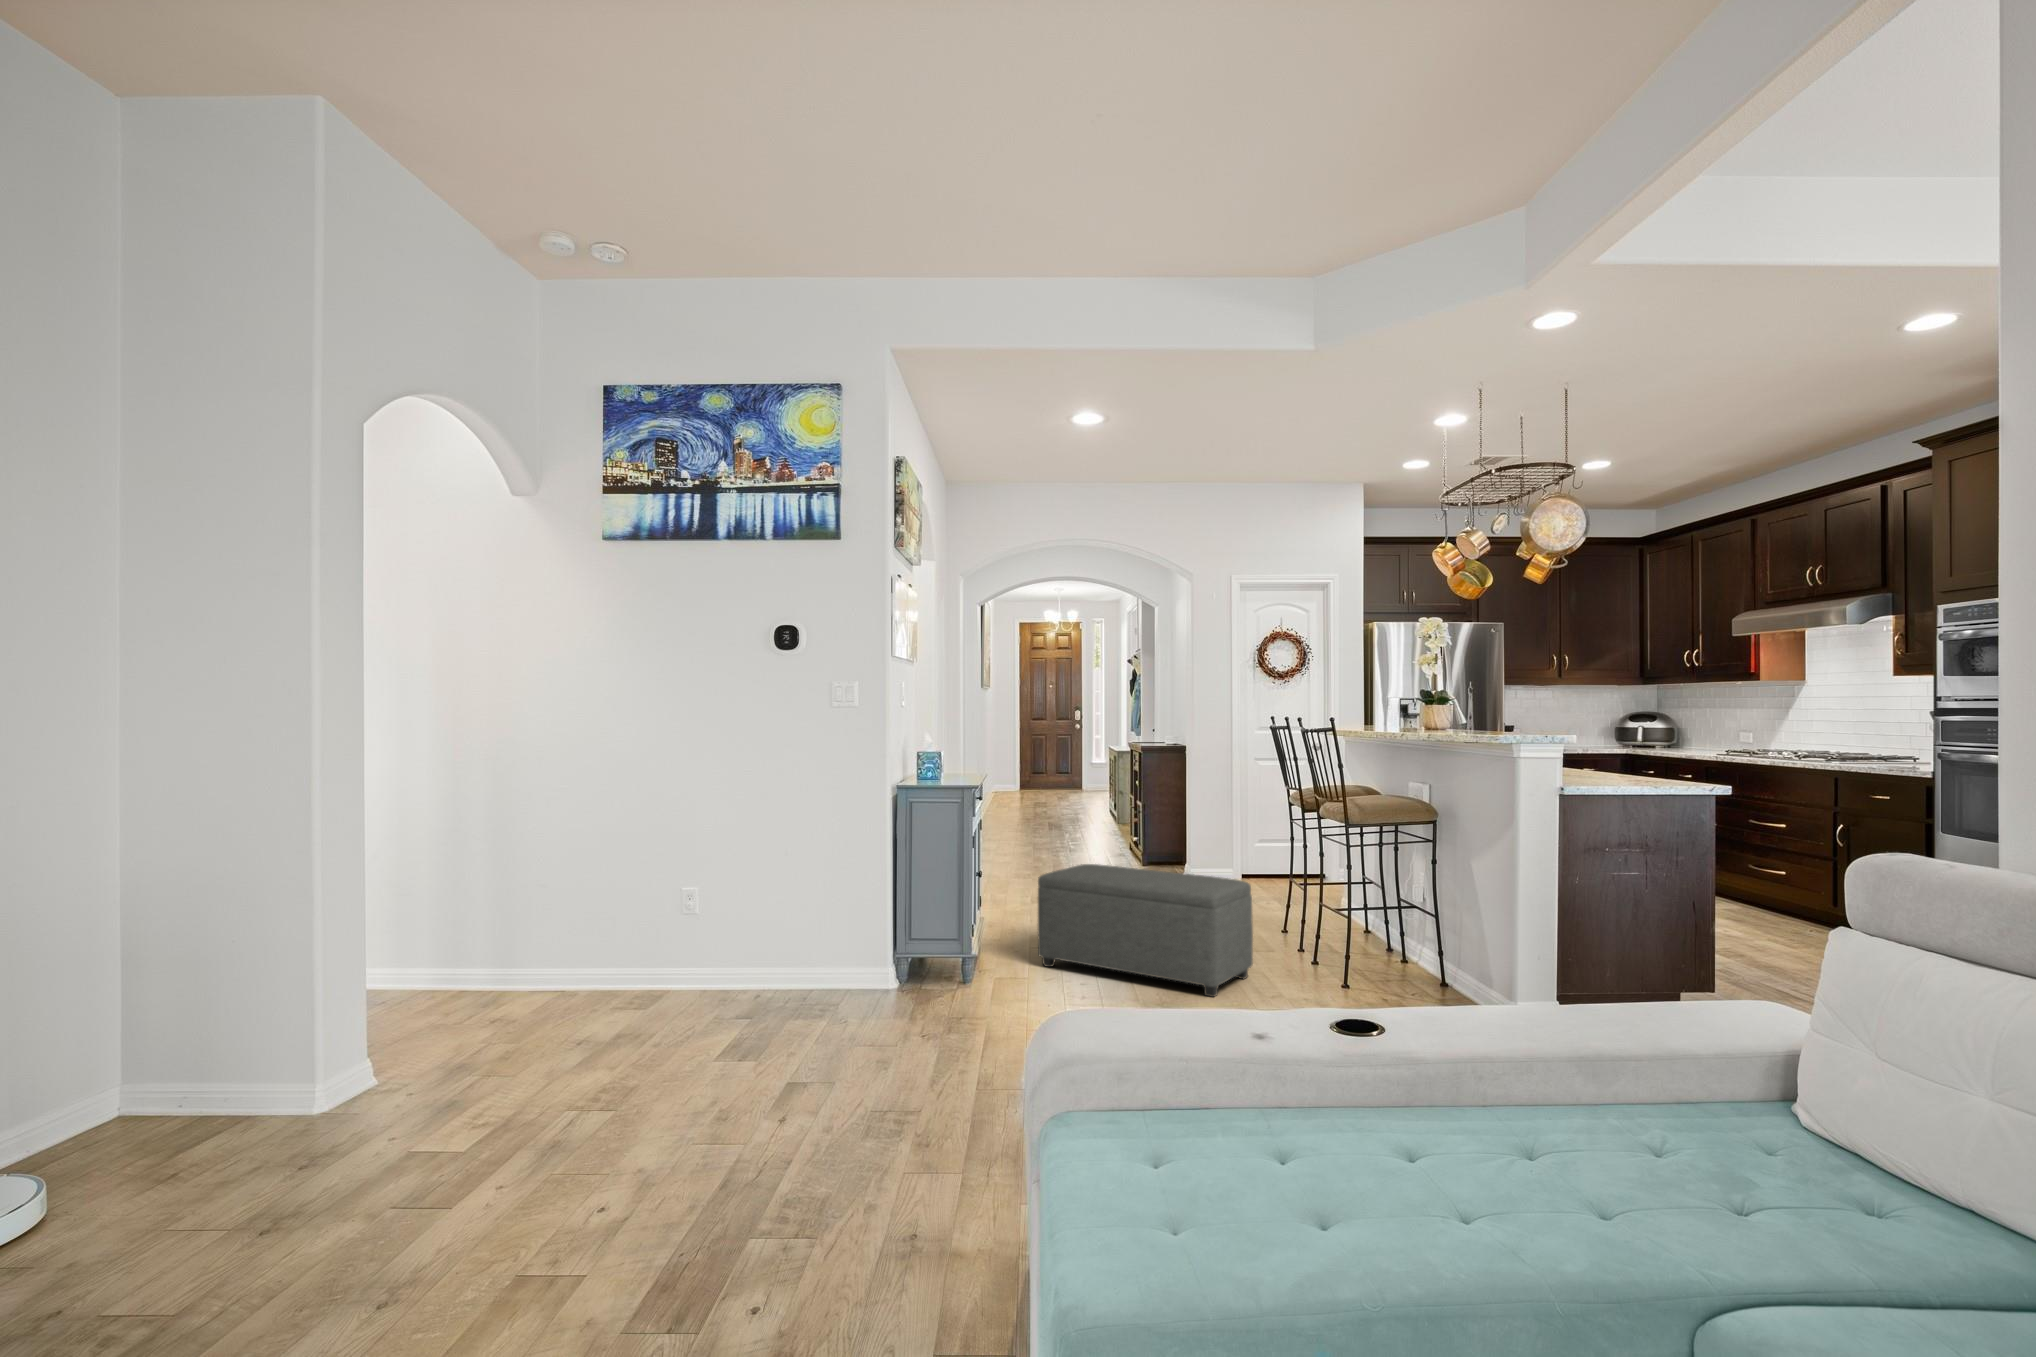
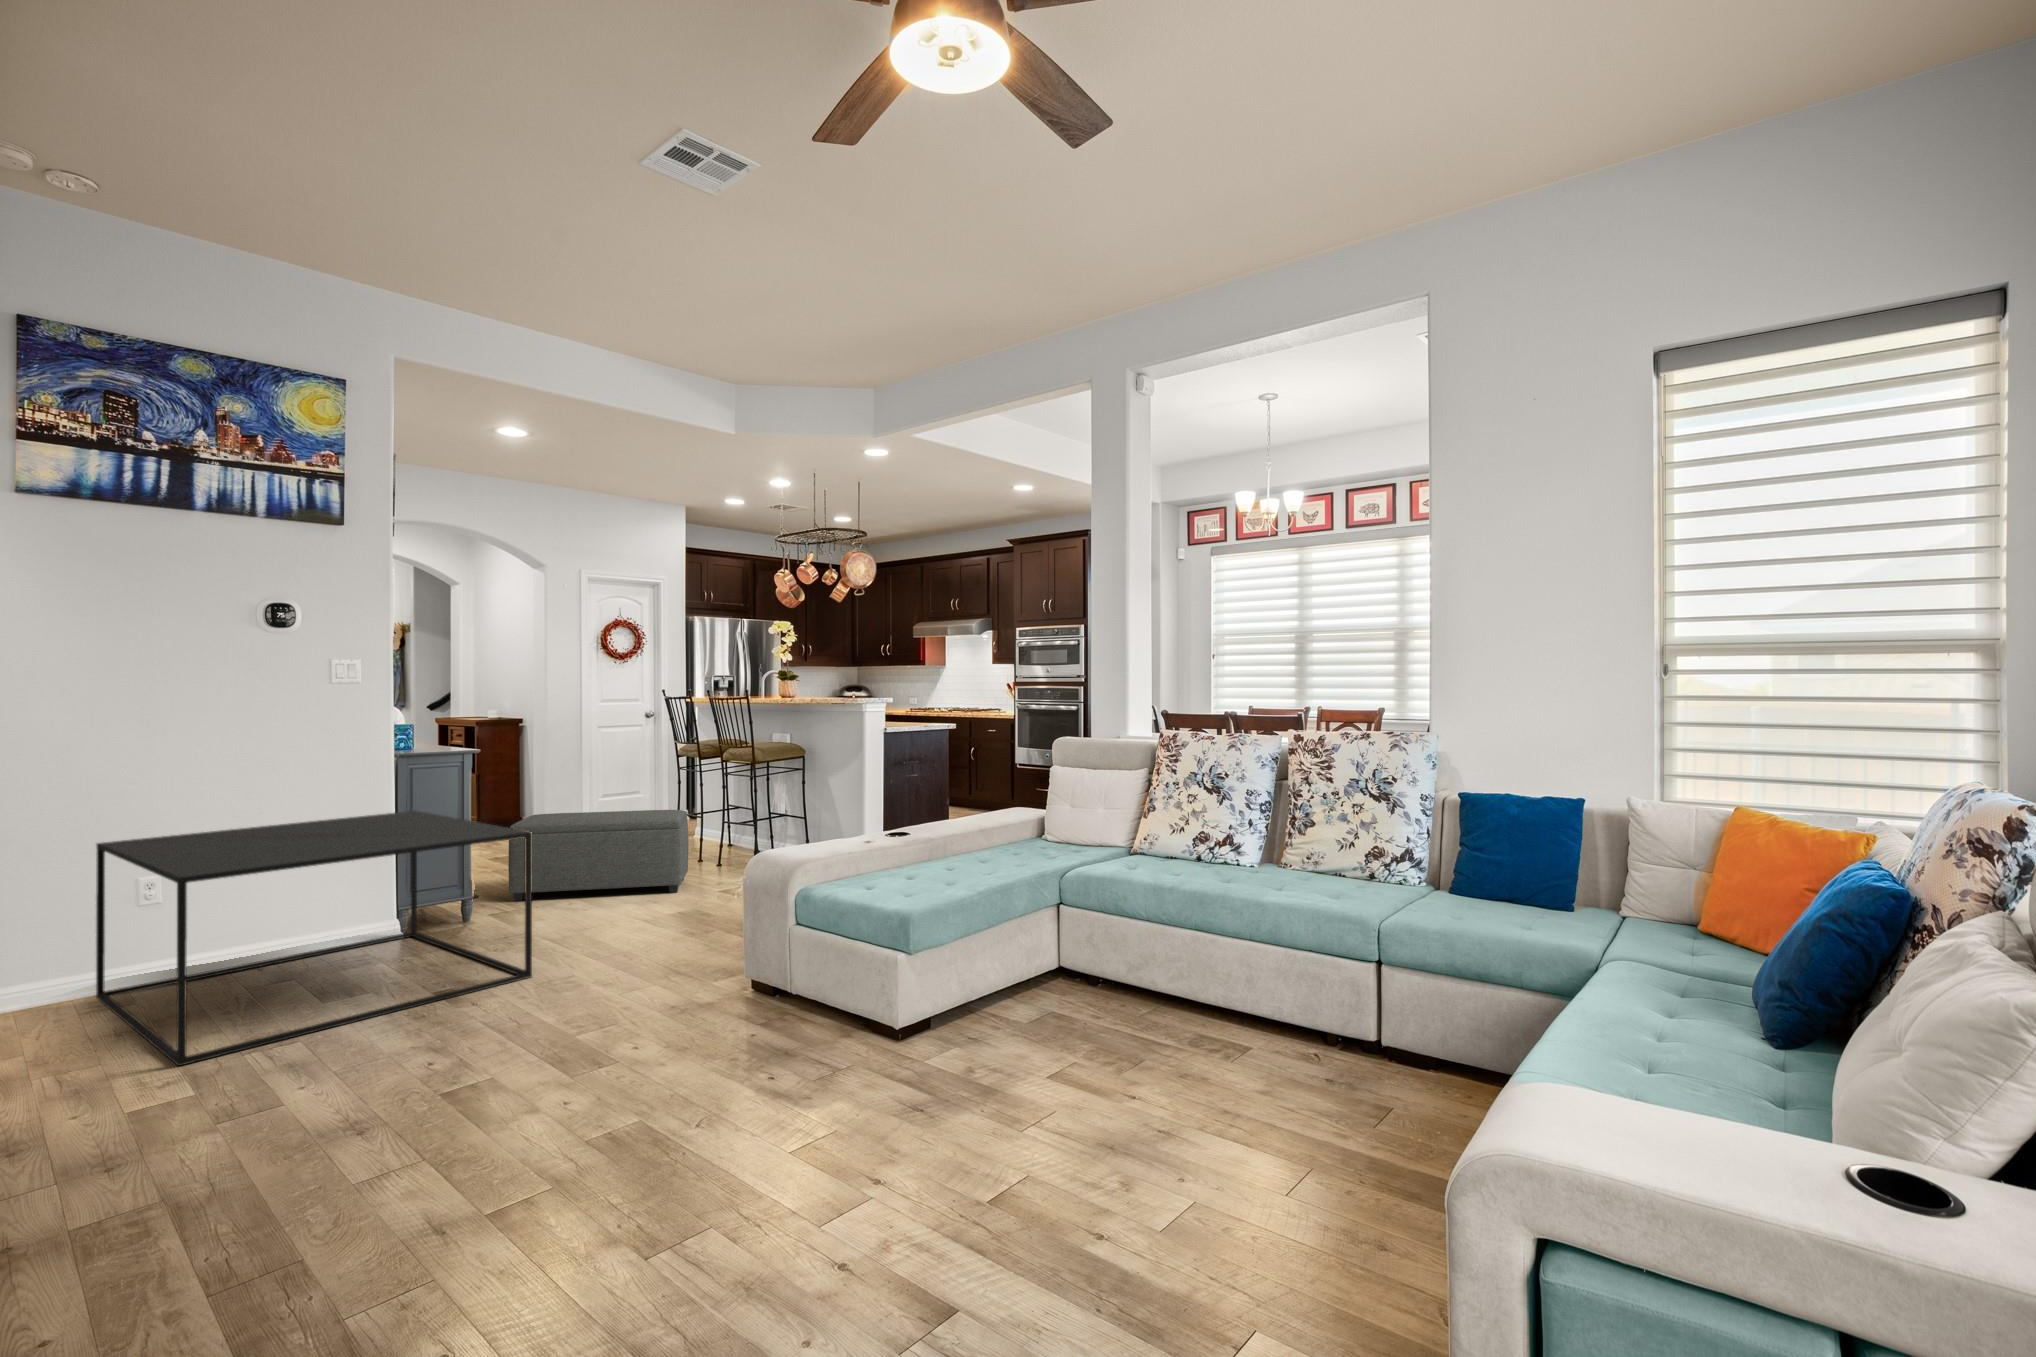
coffee table: none [524,850,907,1108] -> present [96,811,532,1066]

